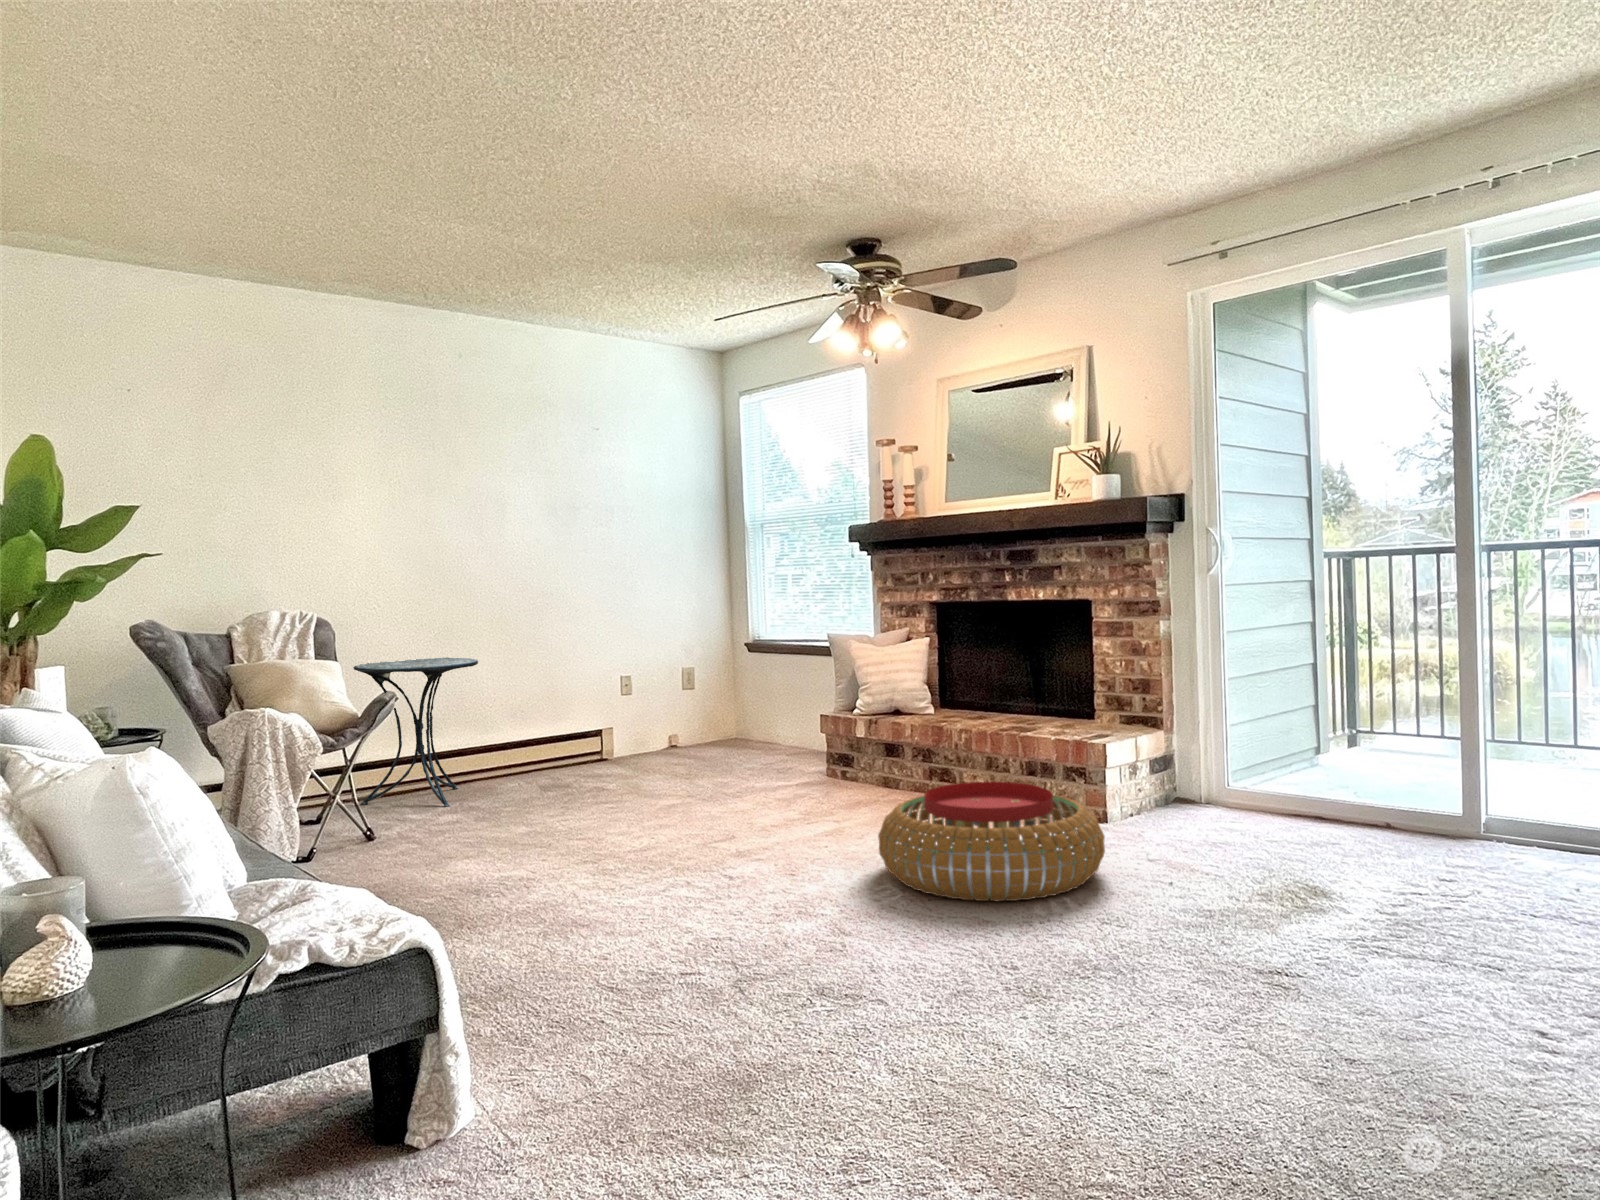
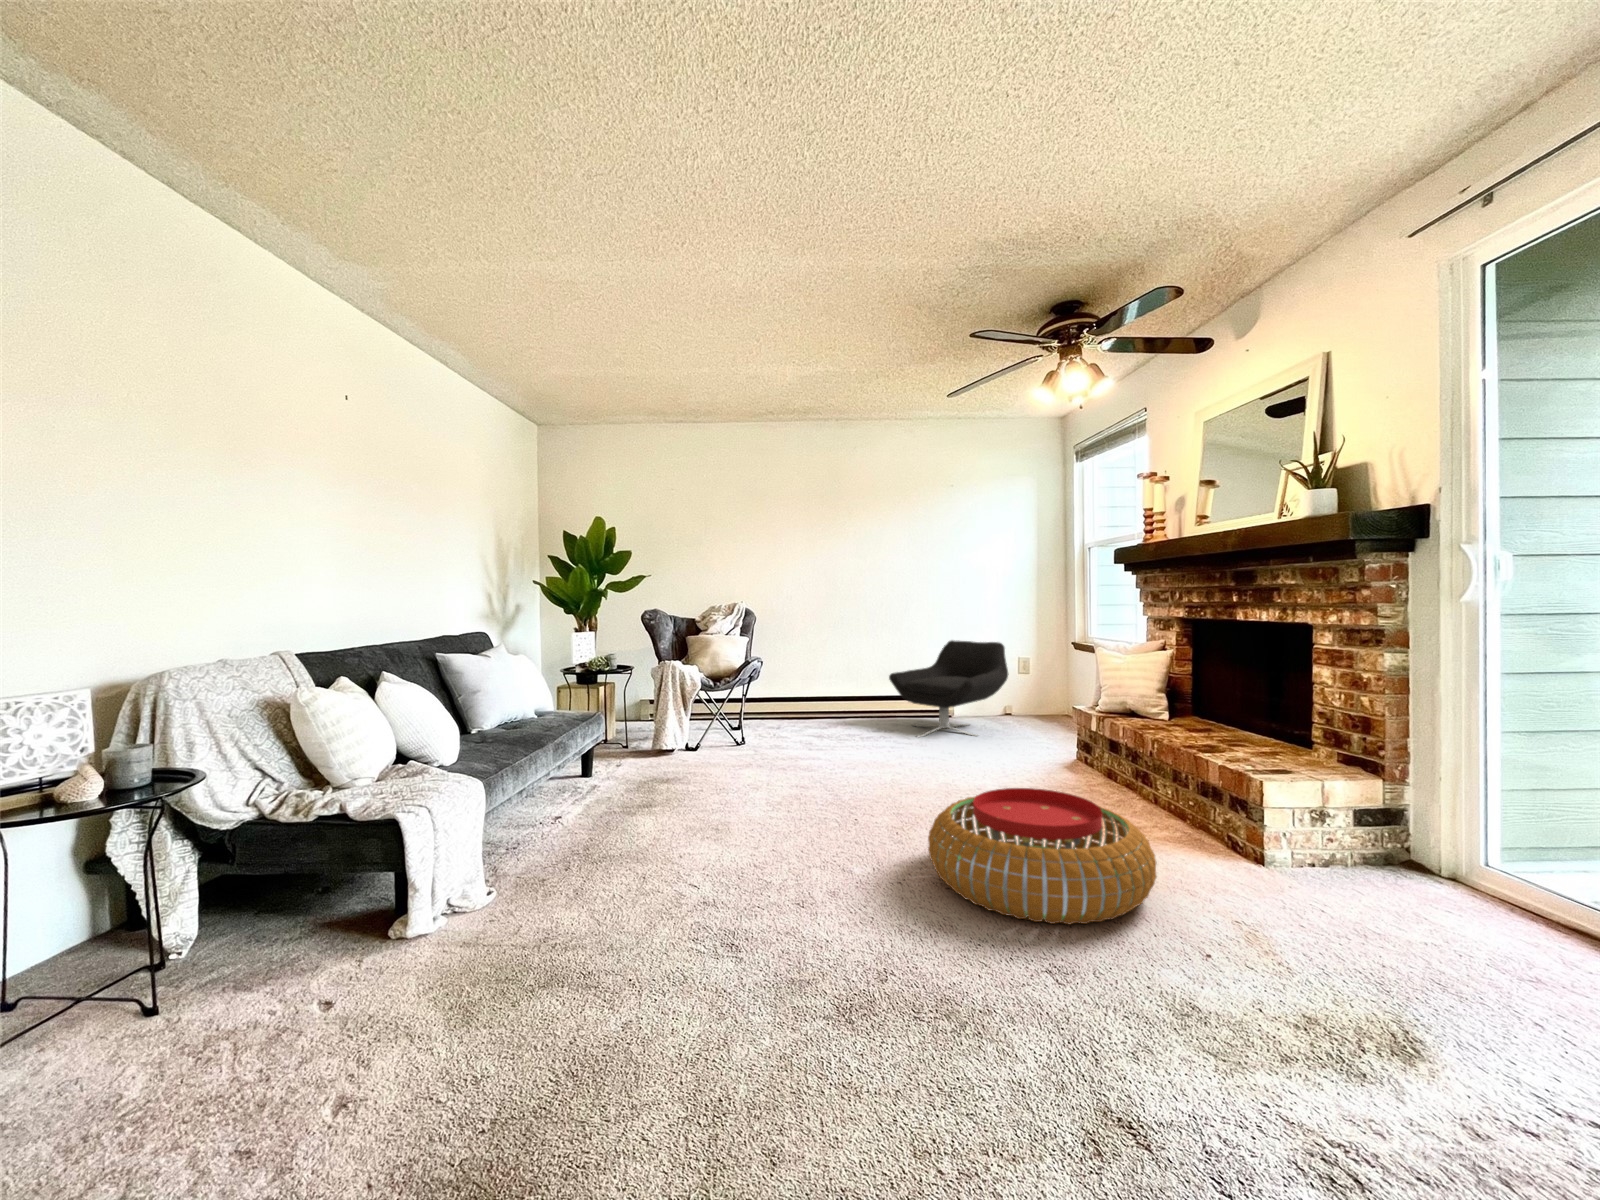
lounge chair: none [541,648,696,786] -> present [889,640,1009,737]
side table: present [353,658,478,807] -> none [772,638,845,733]

